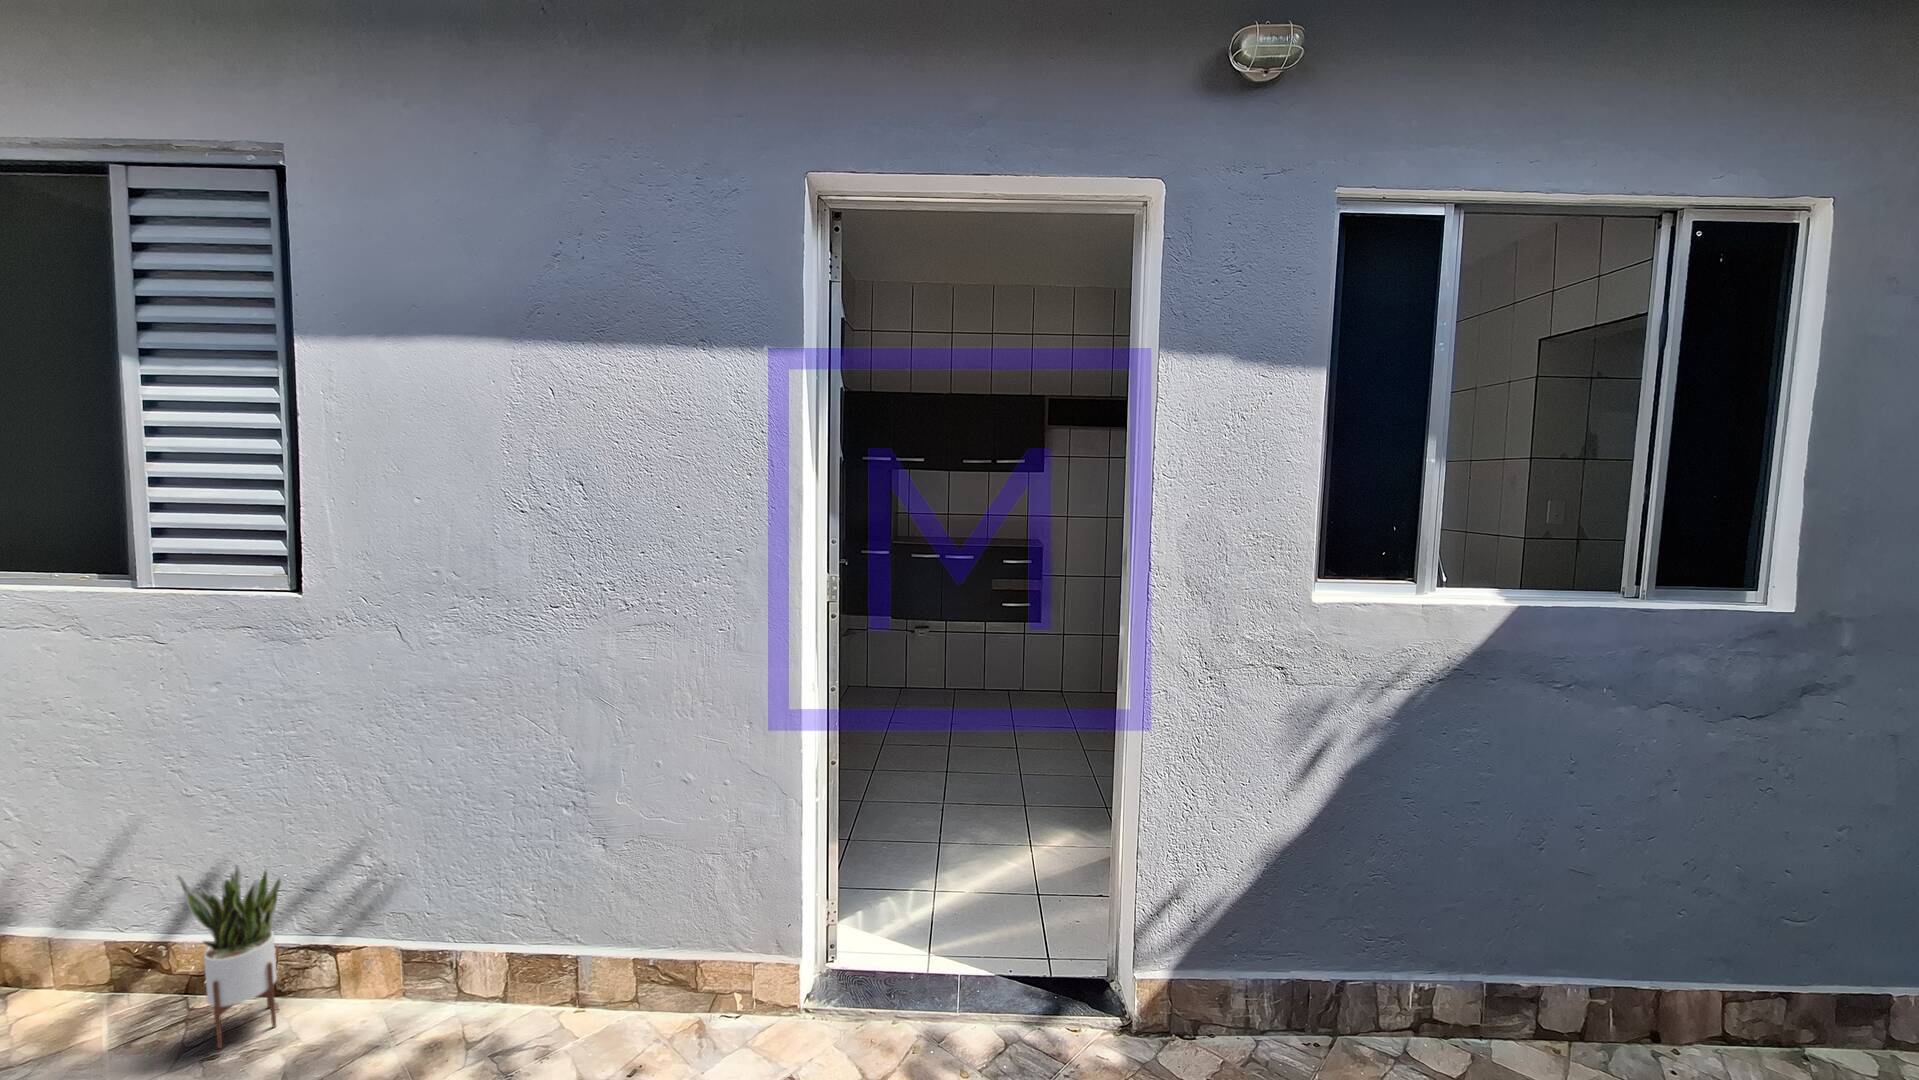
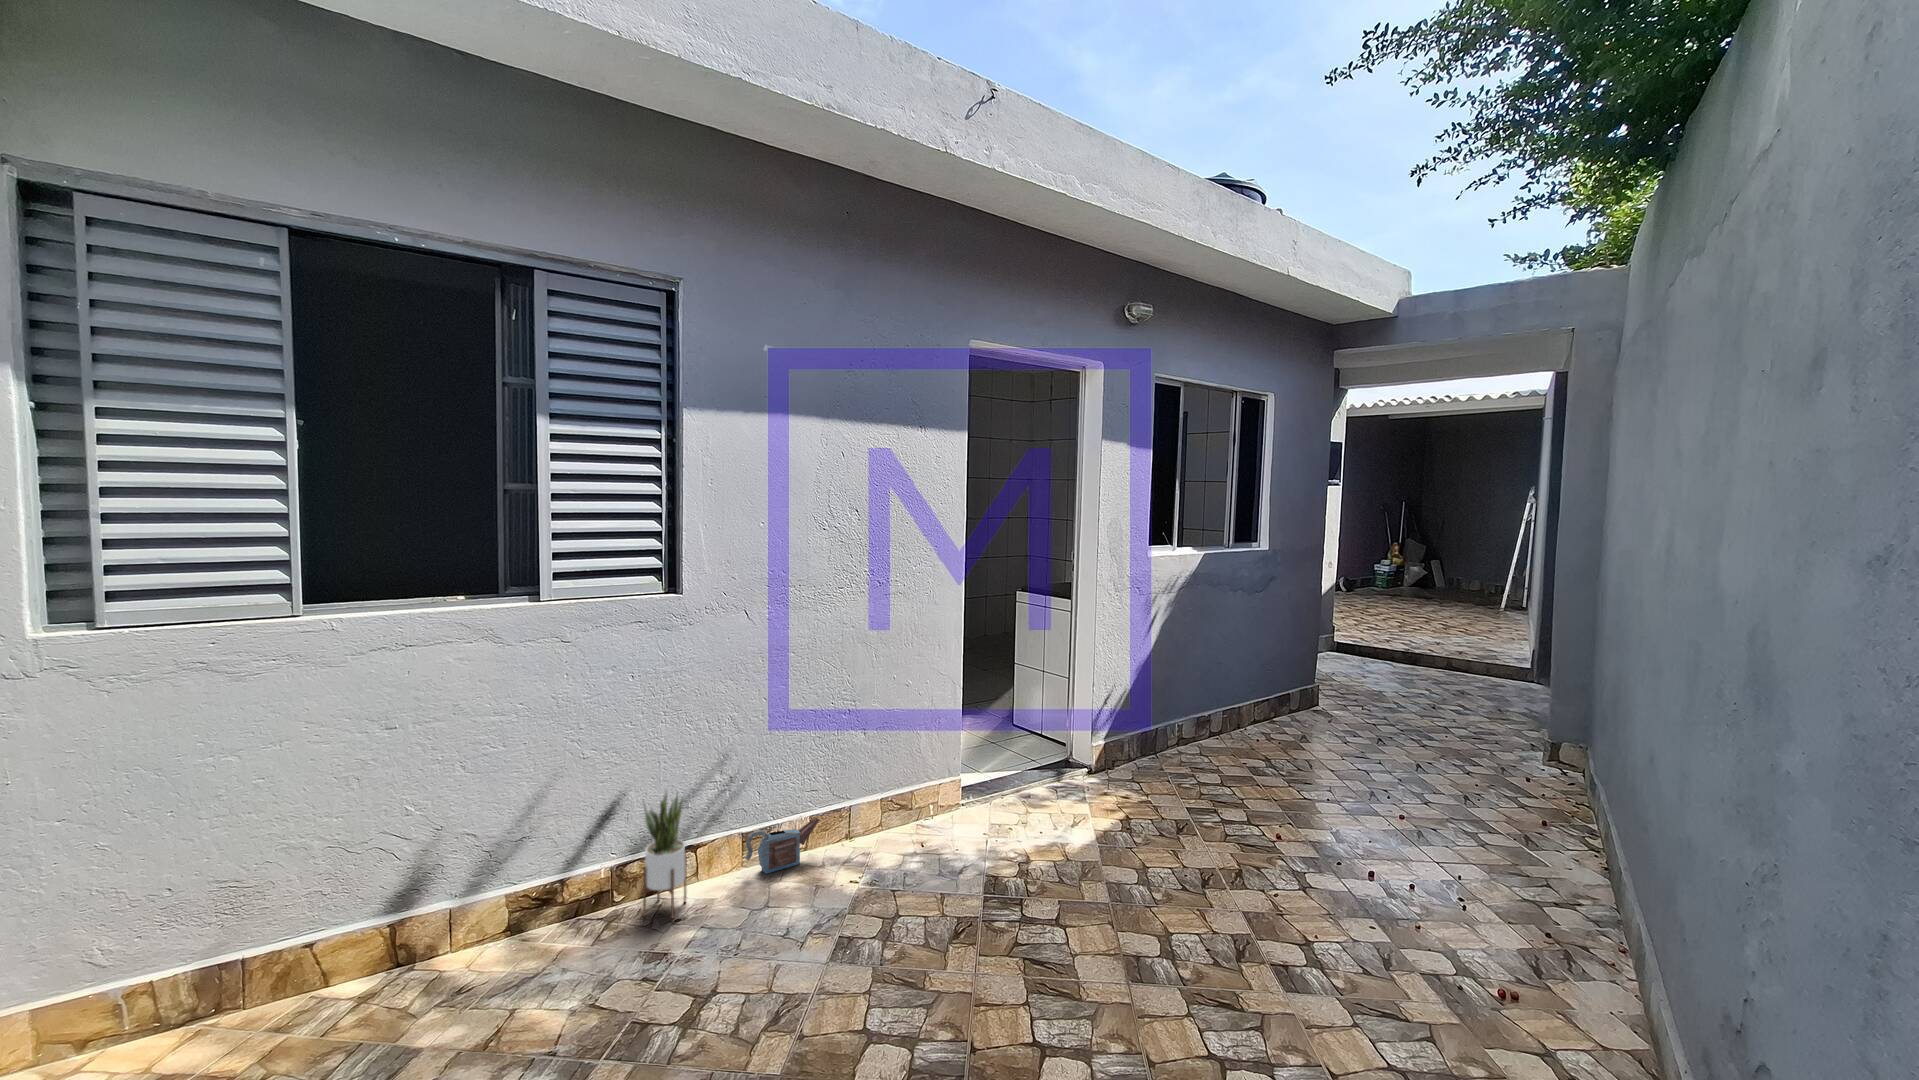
watering can: none [379,954,495,1024] -> present [745,818,819,874]

